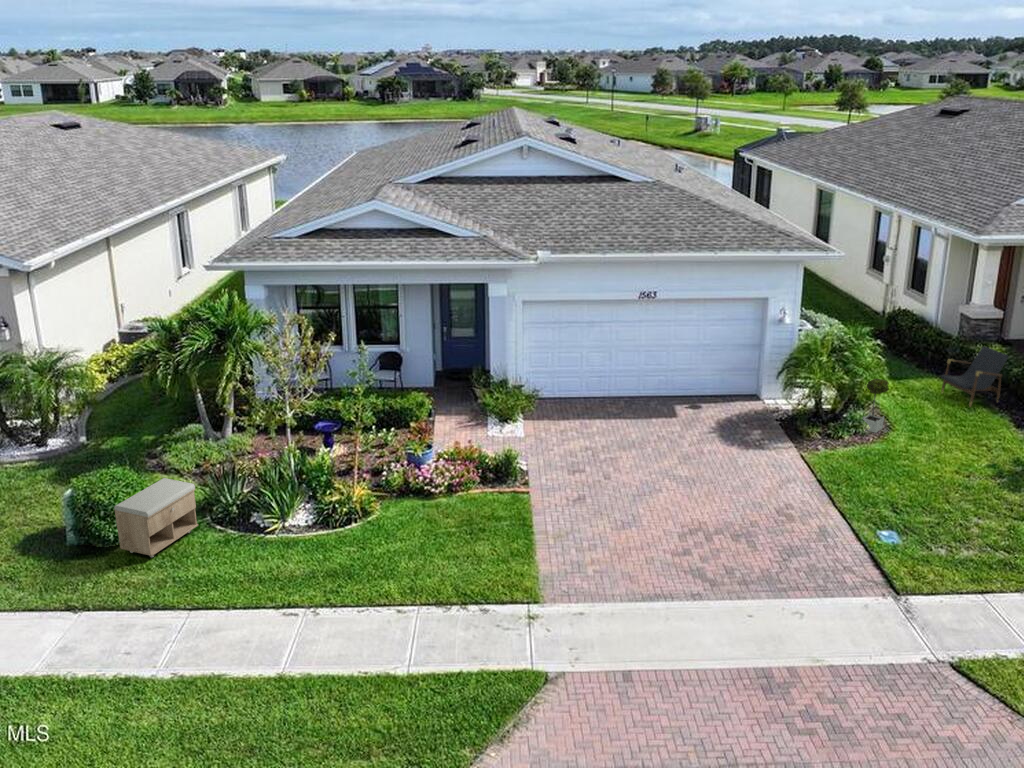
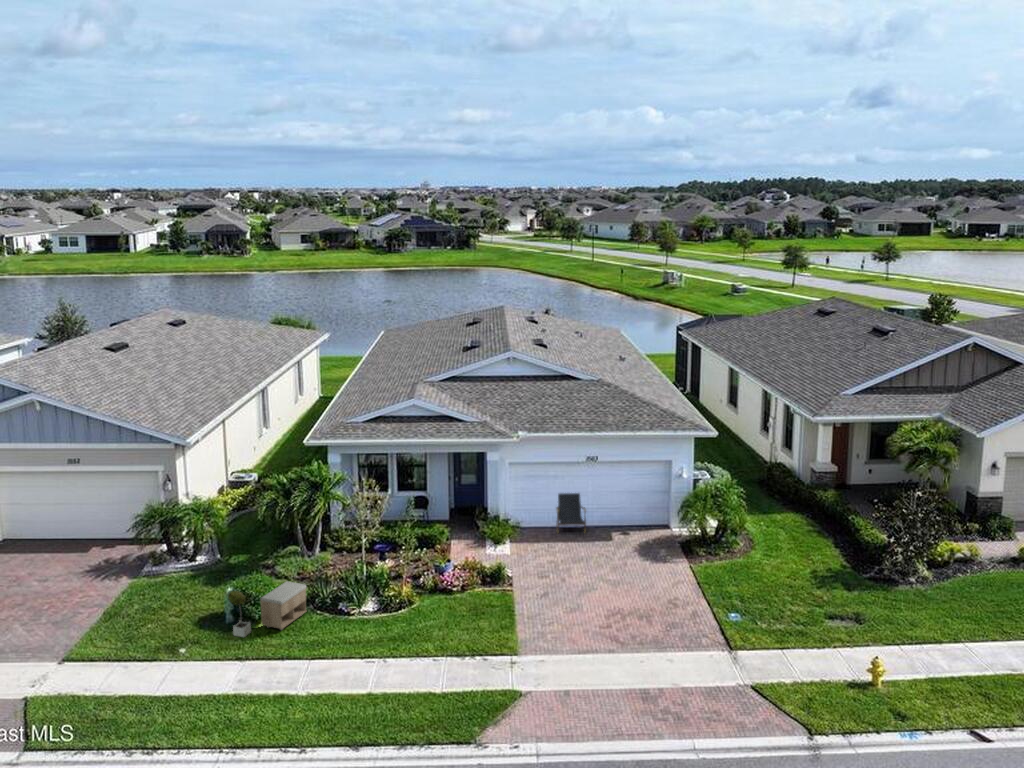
lounge chair: present [941,346,1008,406] -> present [556,493,586,530]
potted tree: present [863,379,889,433] -> present [228,591,251,637]

